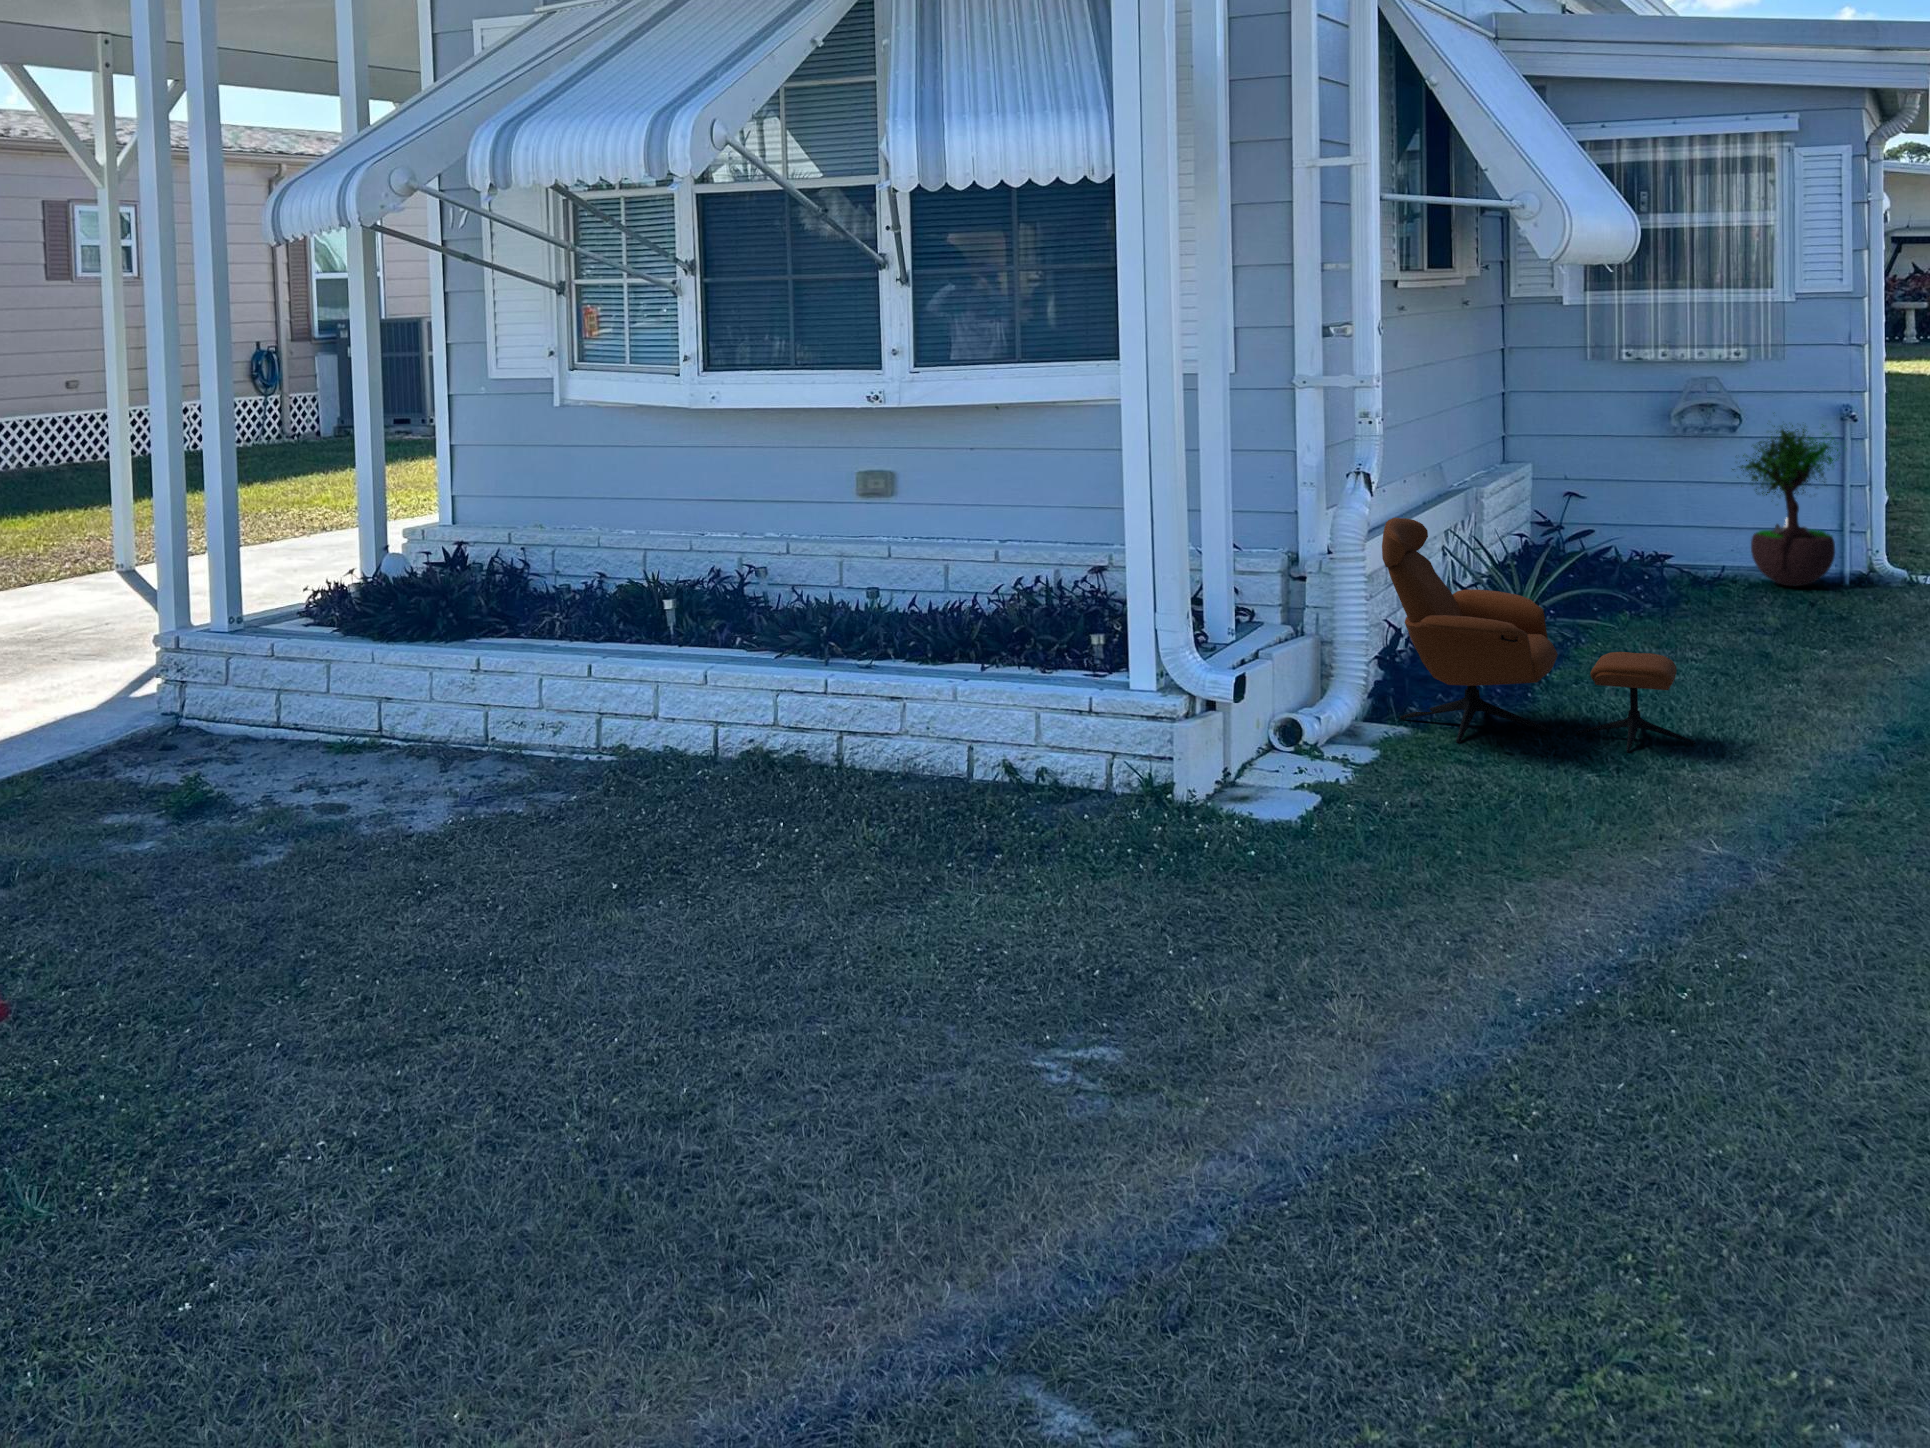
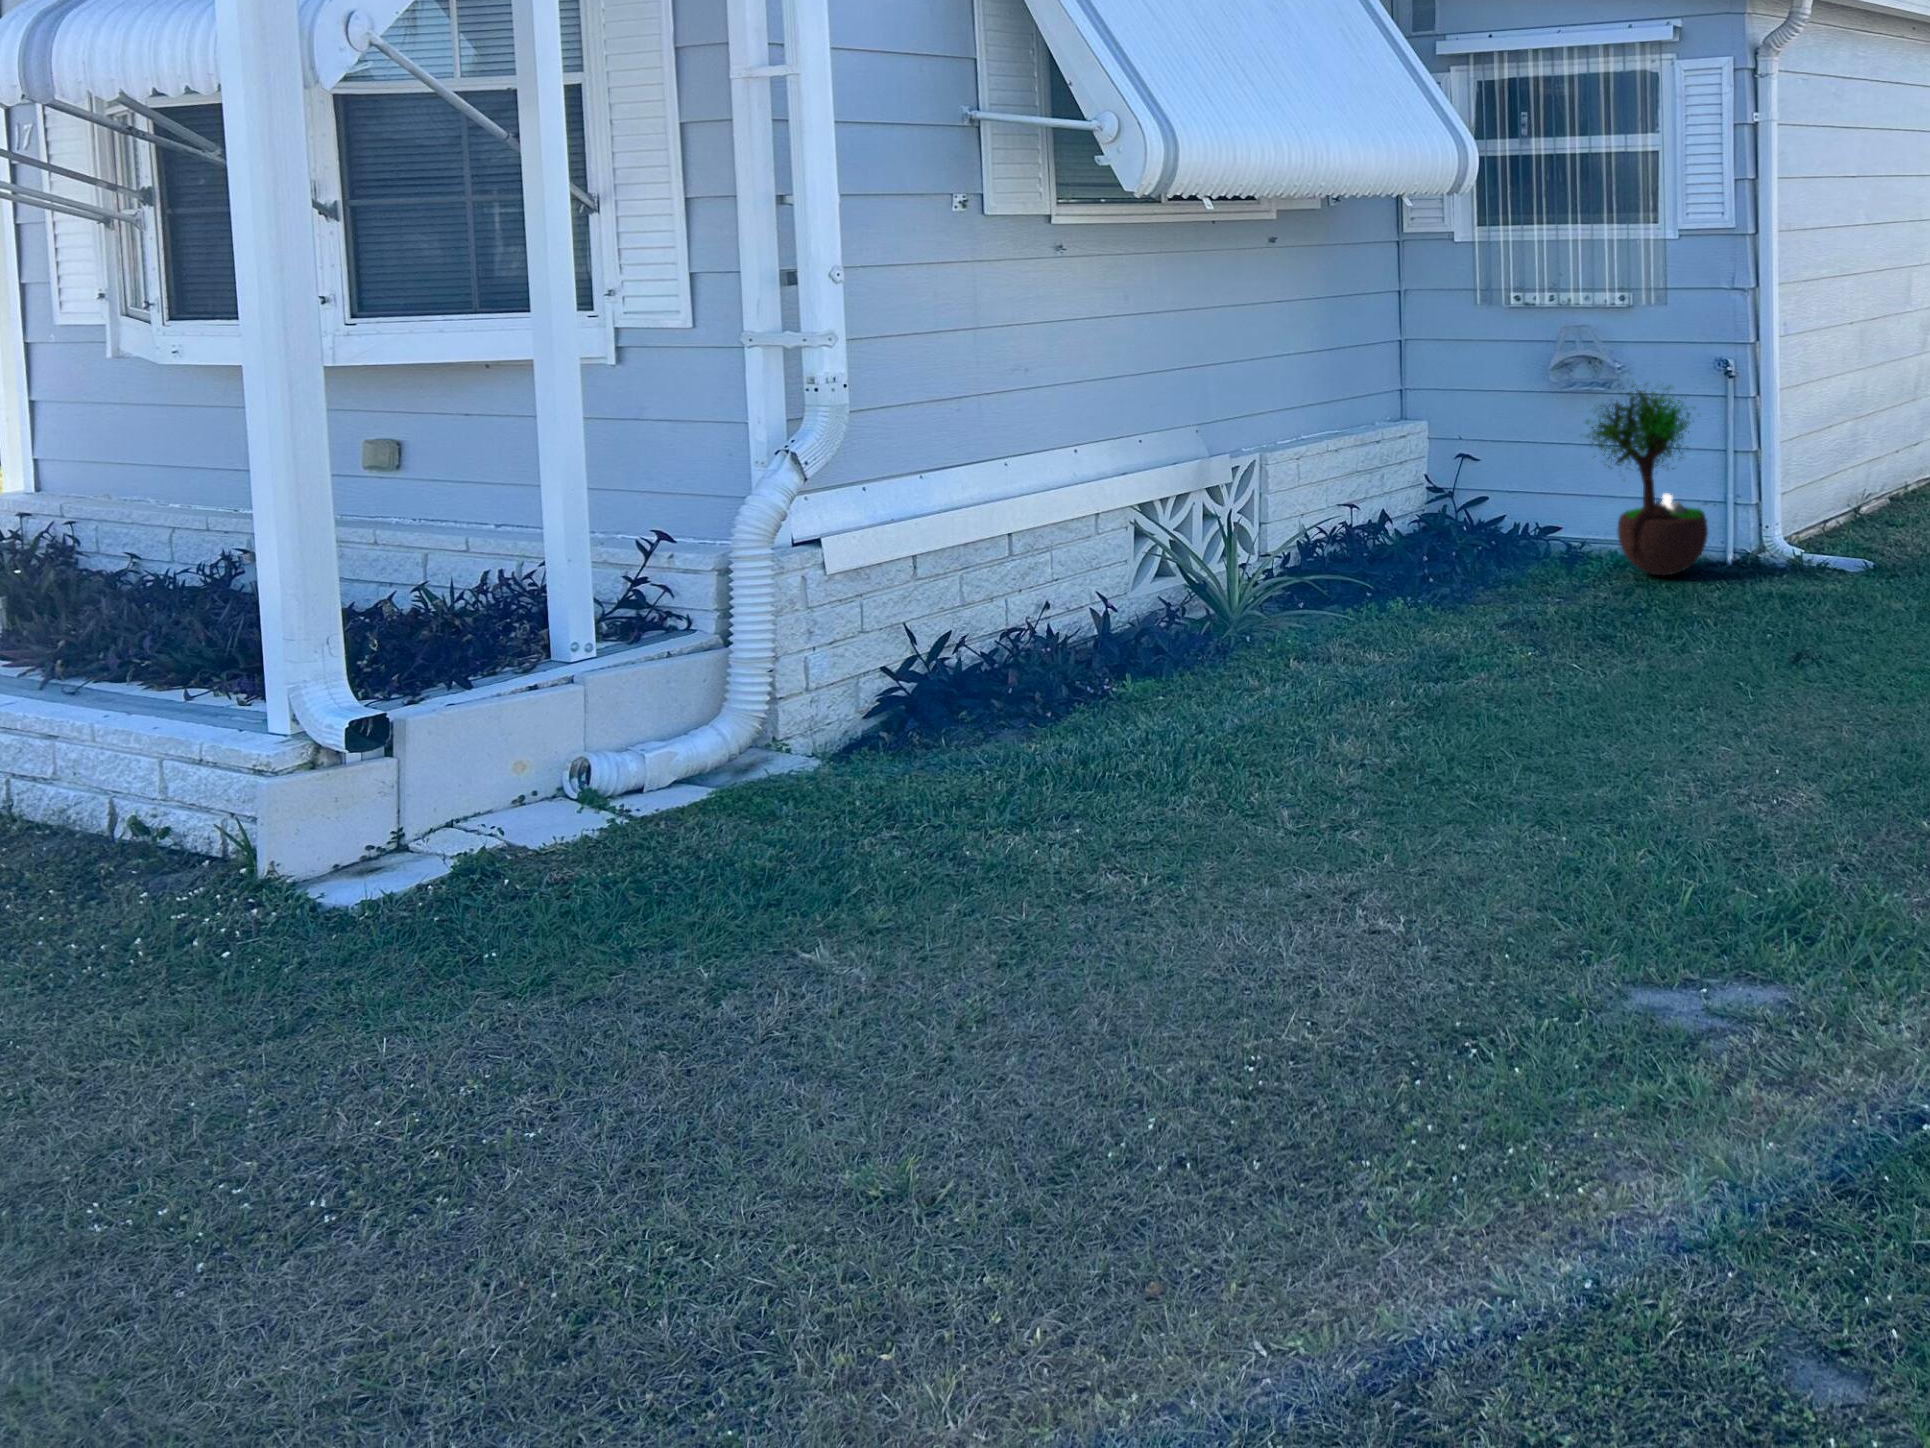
lounge chair: present [1382,518,1695,752] -> none [755,510,1063,820]

